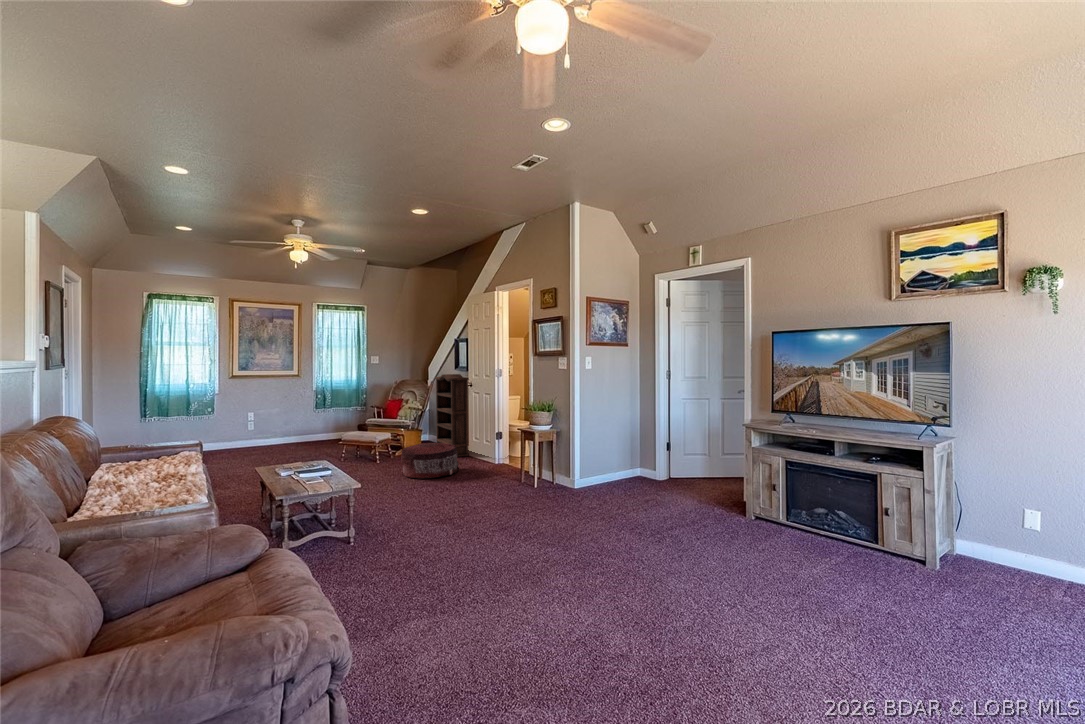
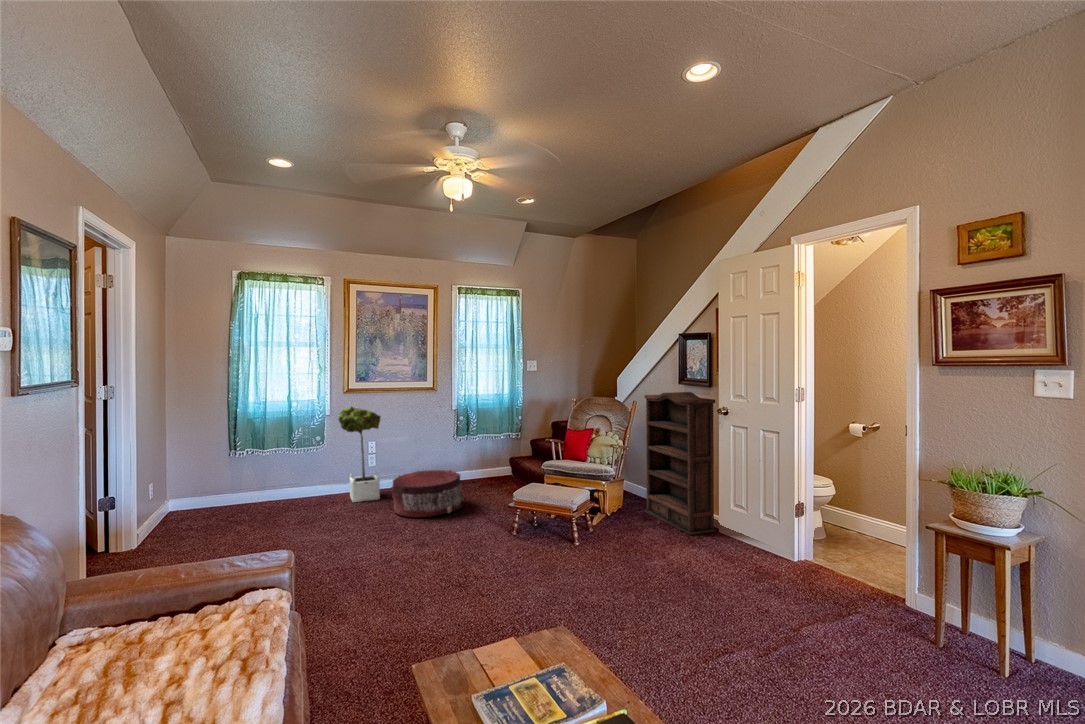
potted tree: none [225,387,257,453] -> present [338,407,381,502]
pouf: present [401,443,459,479] -> present [391,470,464,517]

